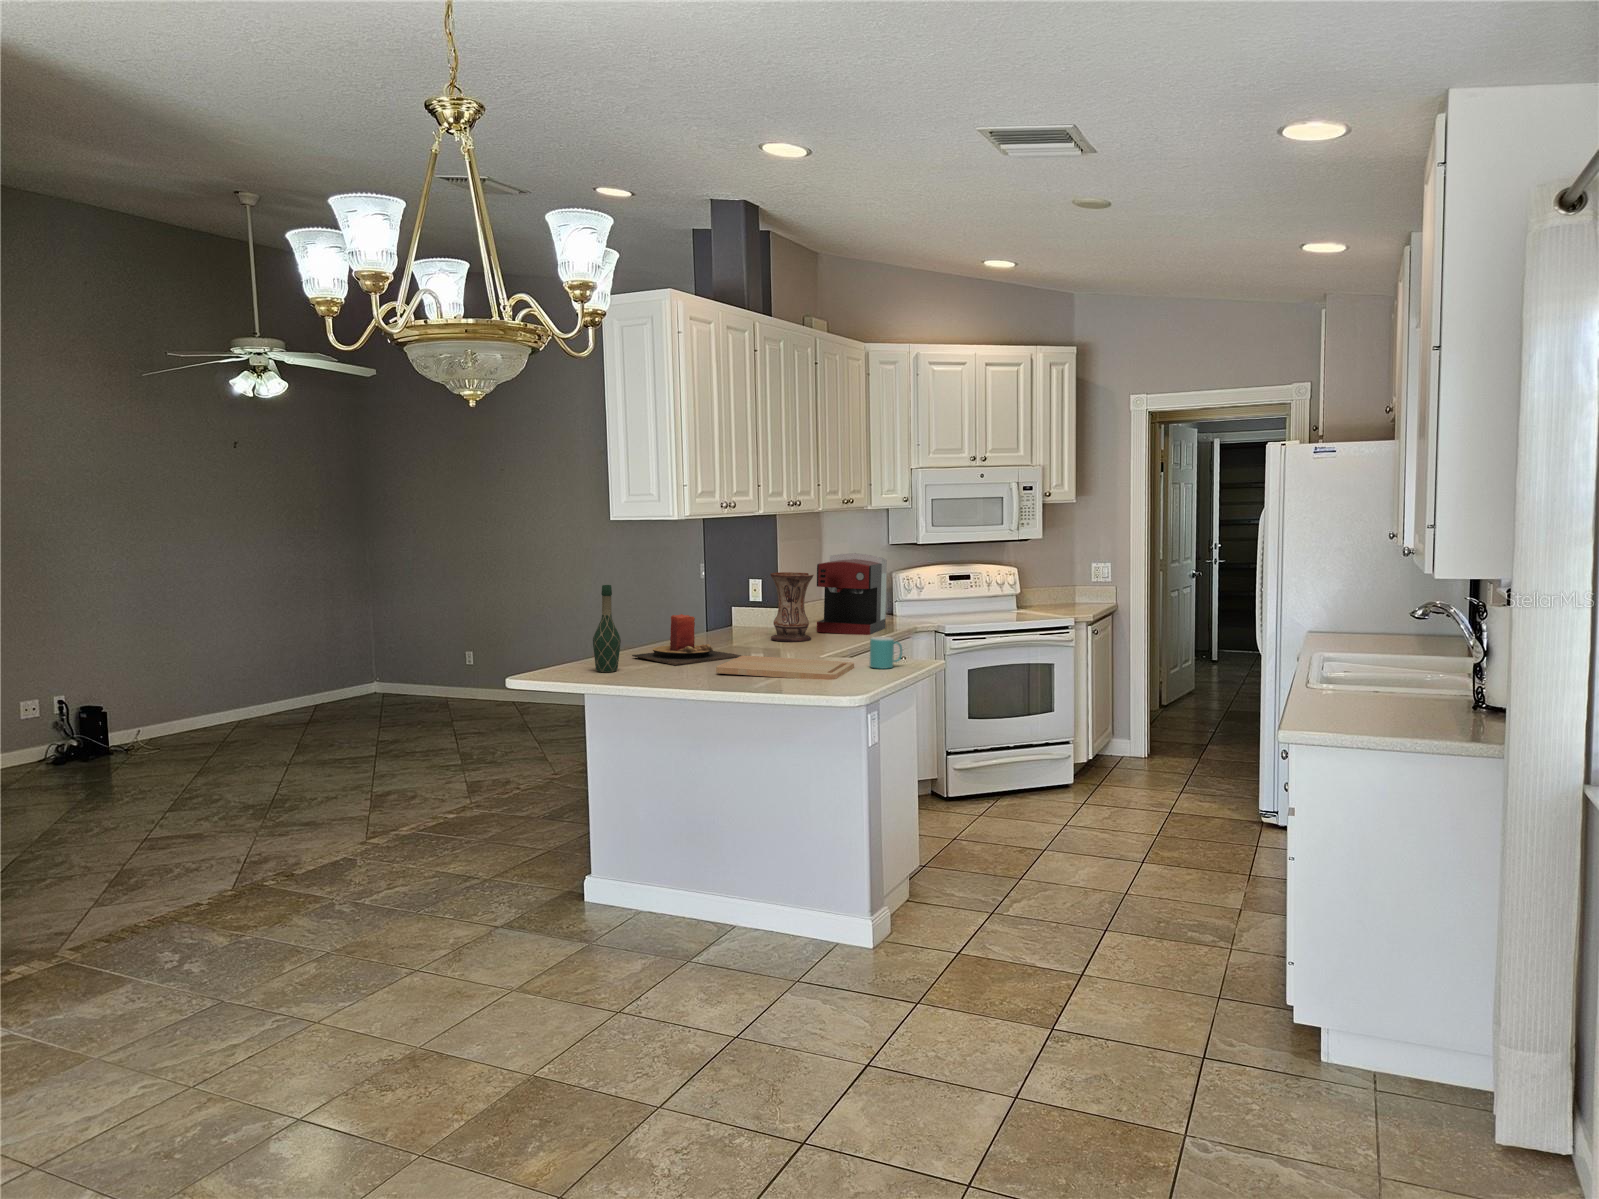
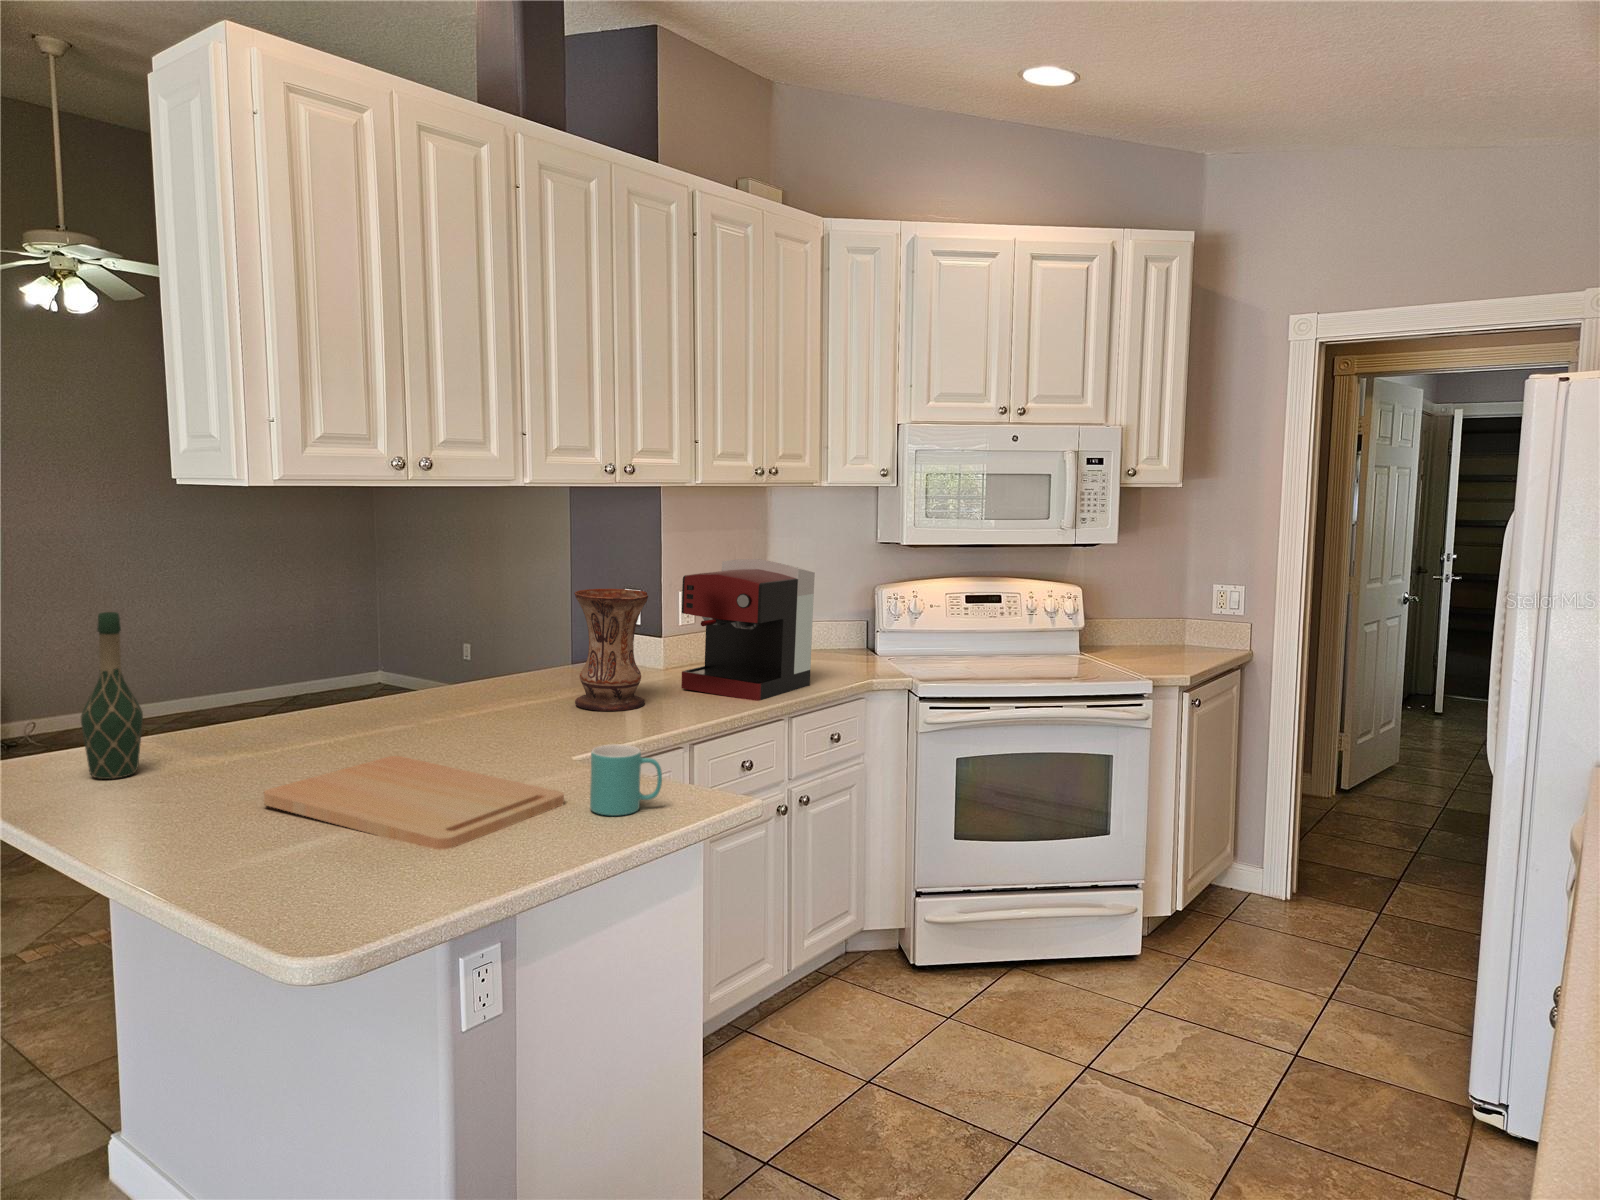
candle: present [632,614,741,665] -> none [251,664,438,767]

